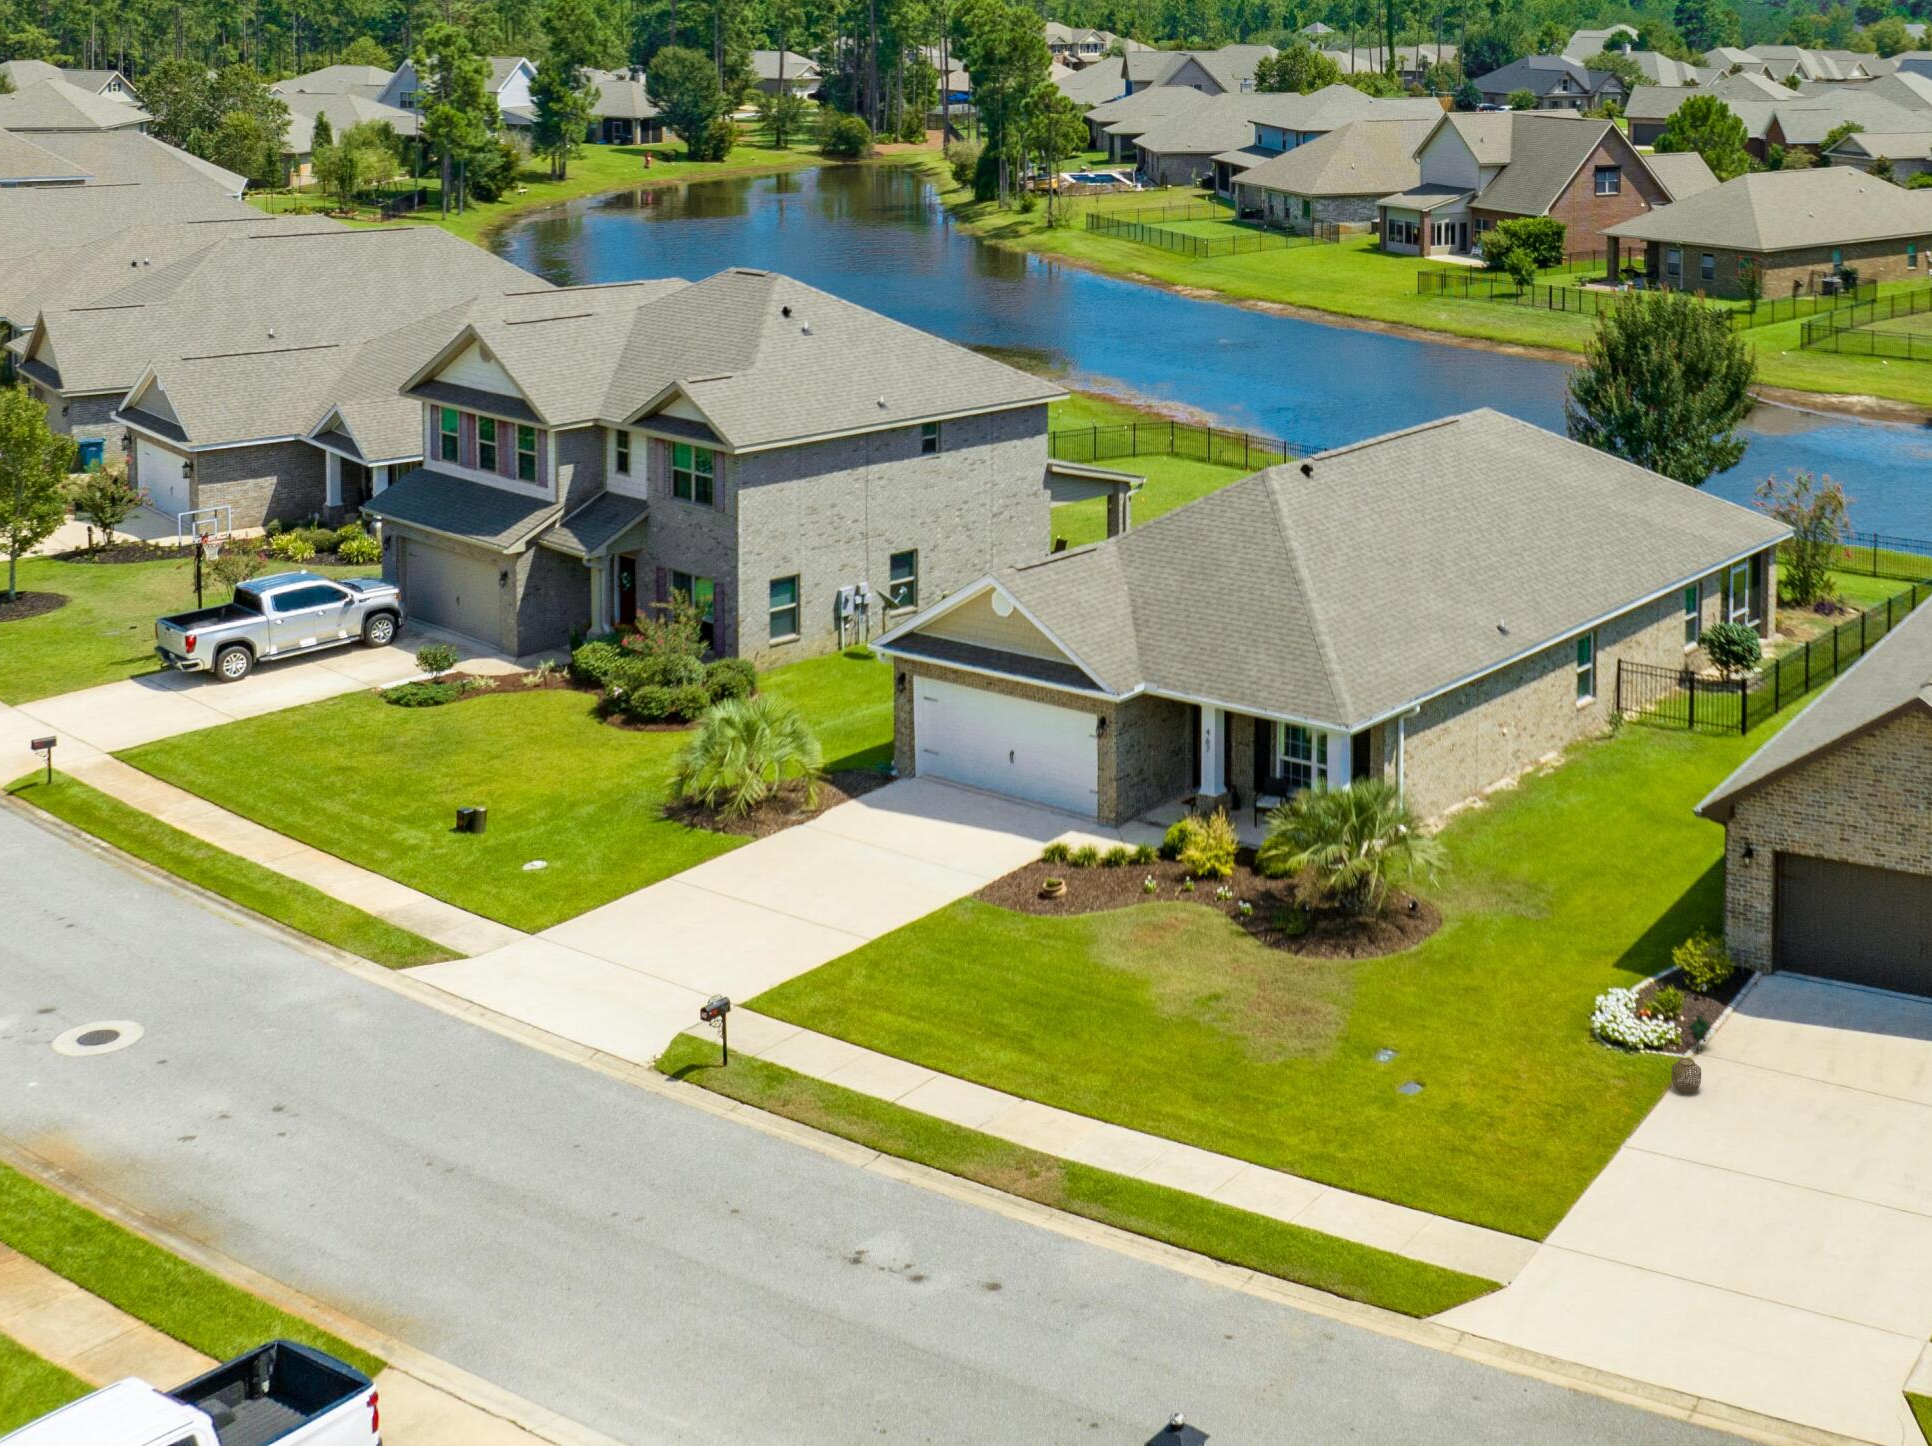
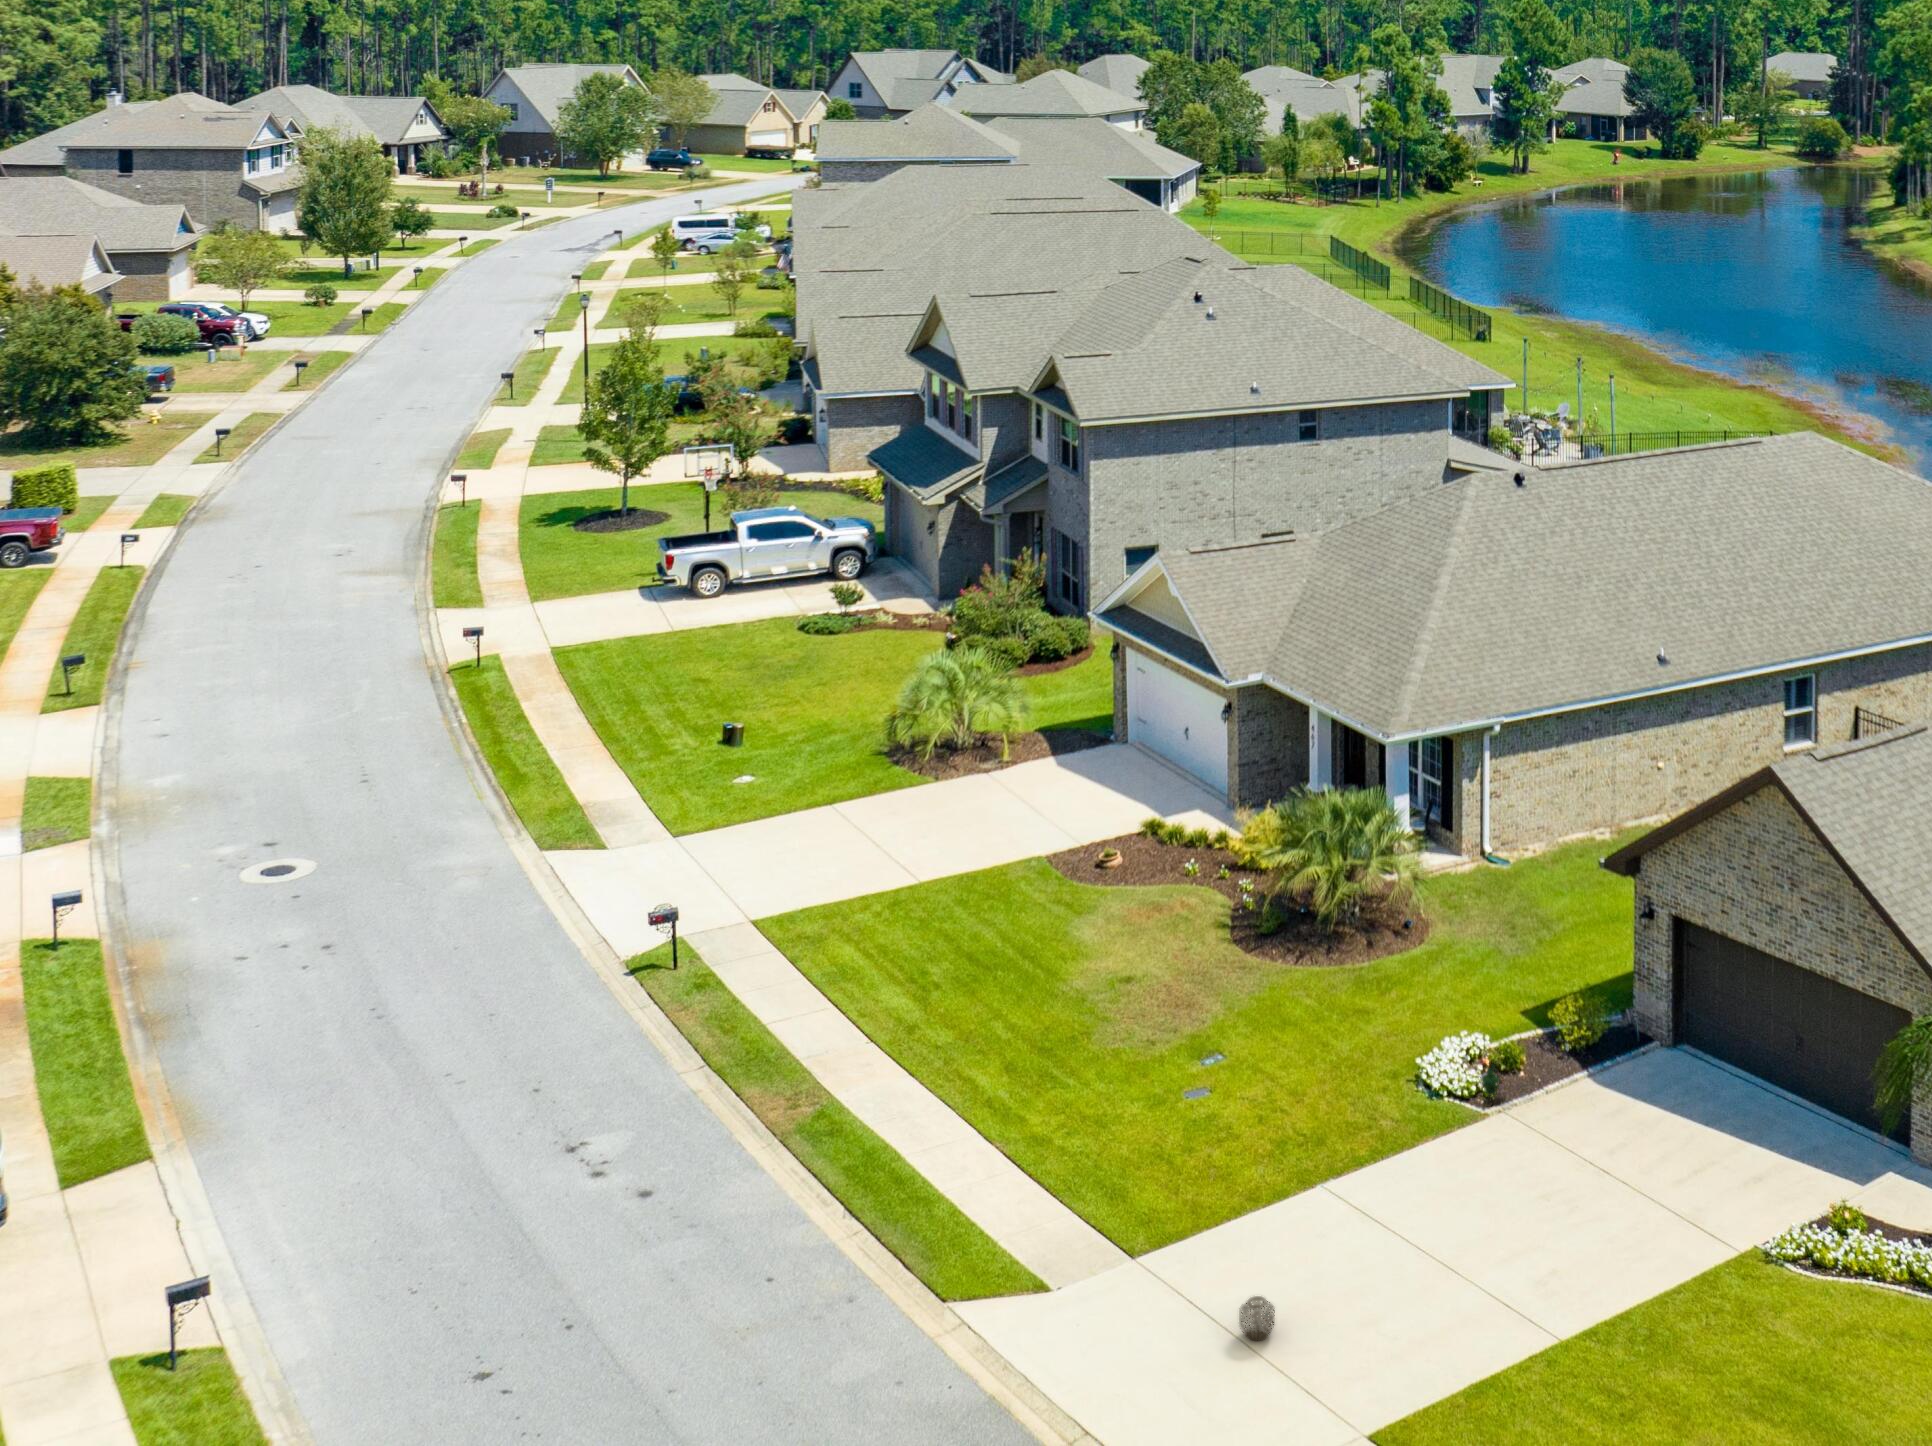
woven basket: present [1672,1058,1701,1094] -> present [1240,1296,1275,1341]

